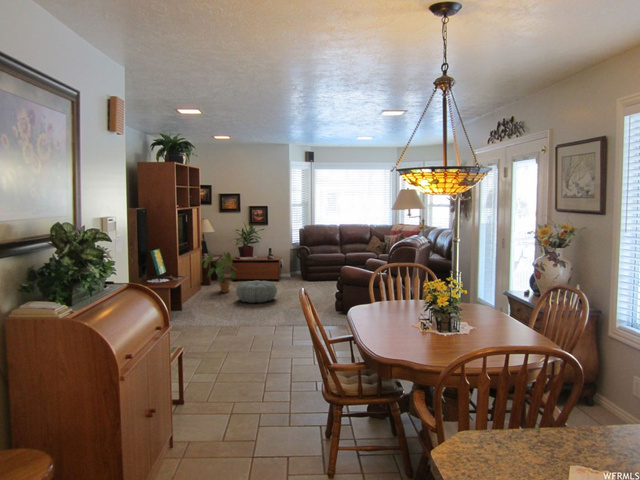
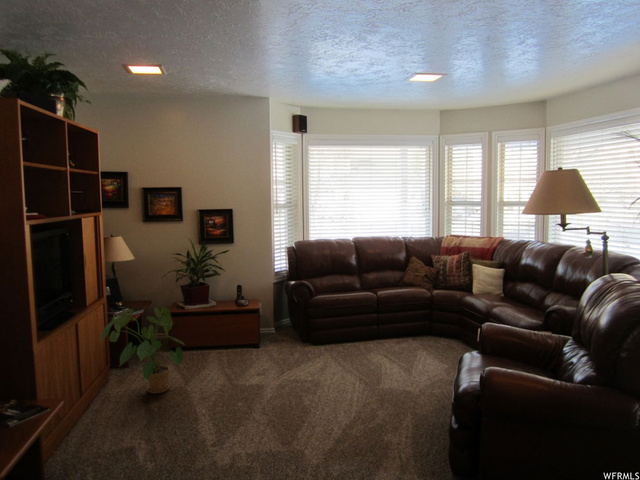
pouf: present [236,280,277,303] -> none [189,371,281,437]

